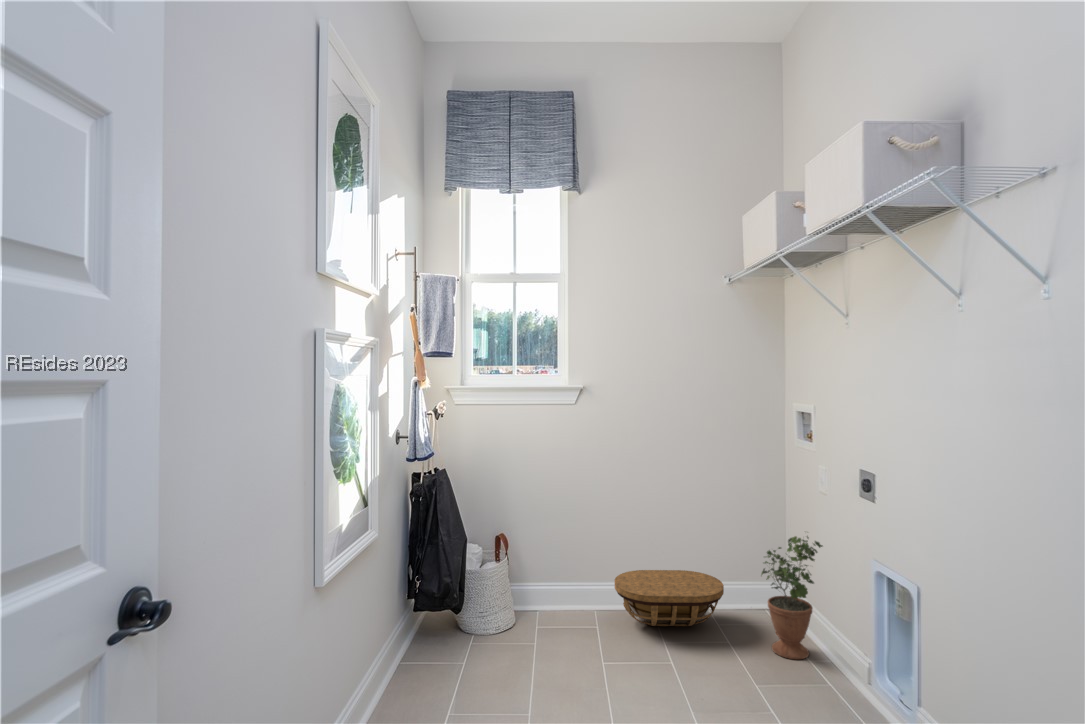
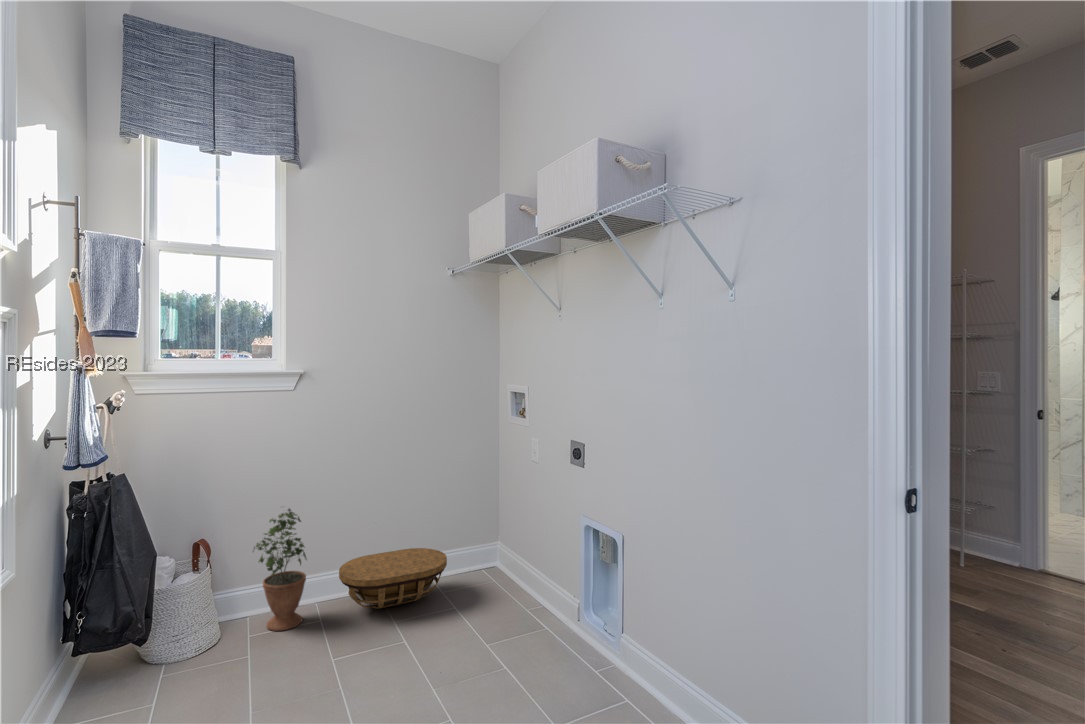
potted plant: present [761,536,823,659] -> present [254,509,307,631]

